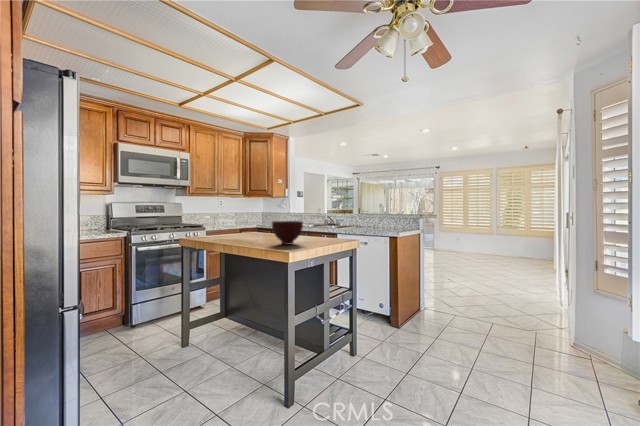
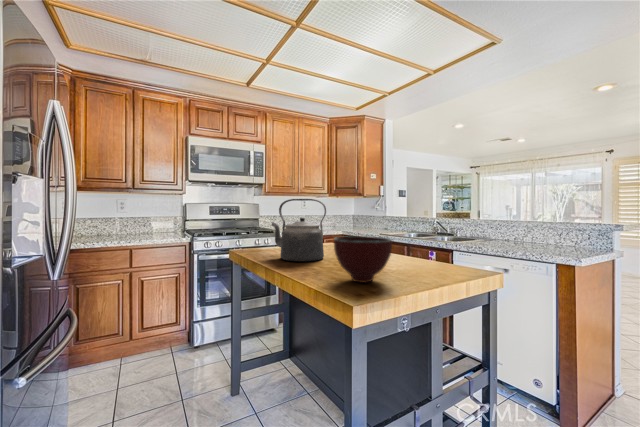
kettle: none [221,200,259,239] -> present [271,199,326,261]

